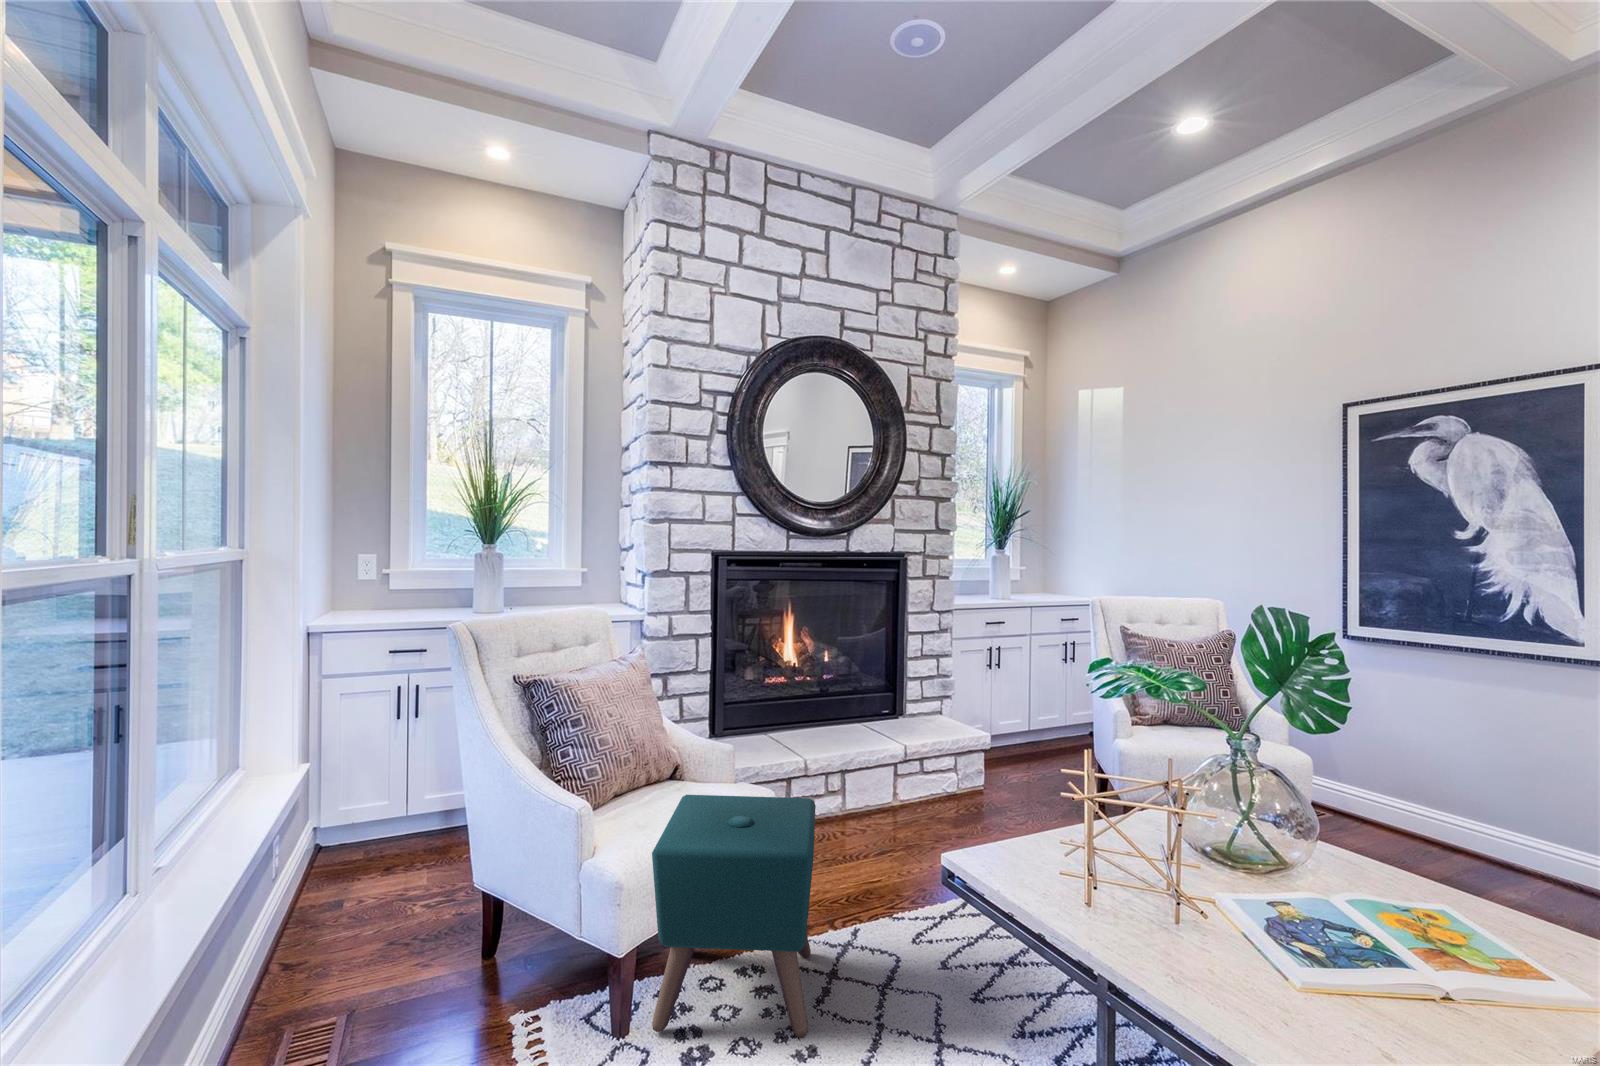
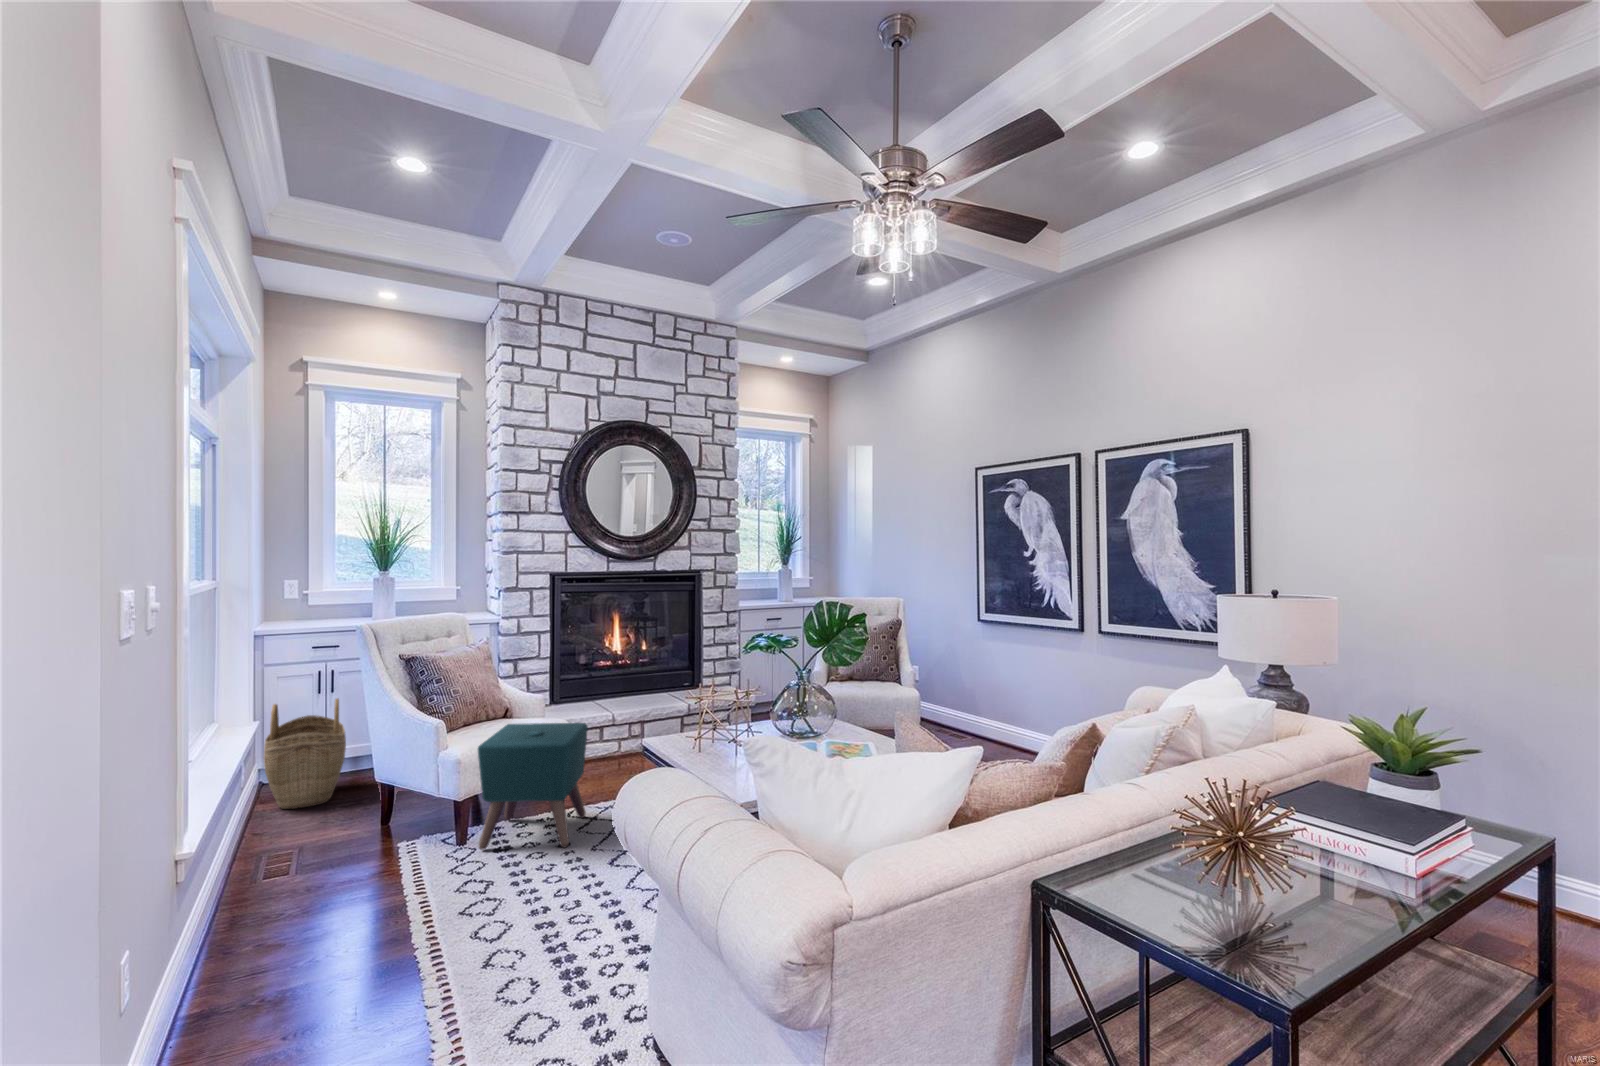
woven basket: none [316,730,433,900] -> present [264,699,346,809]

